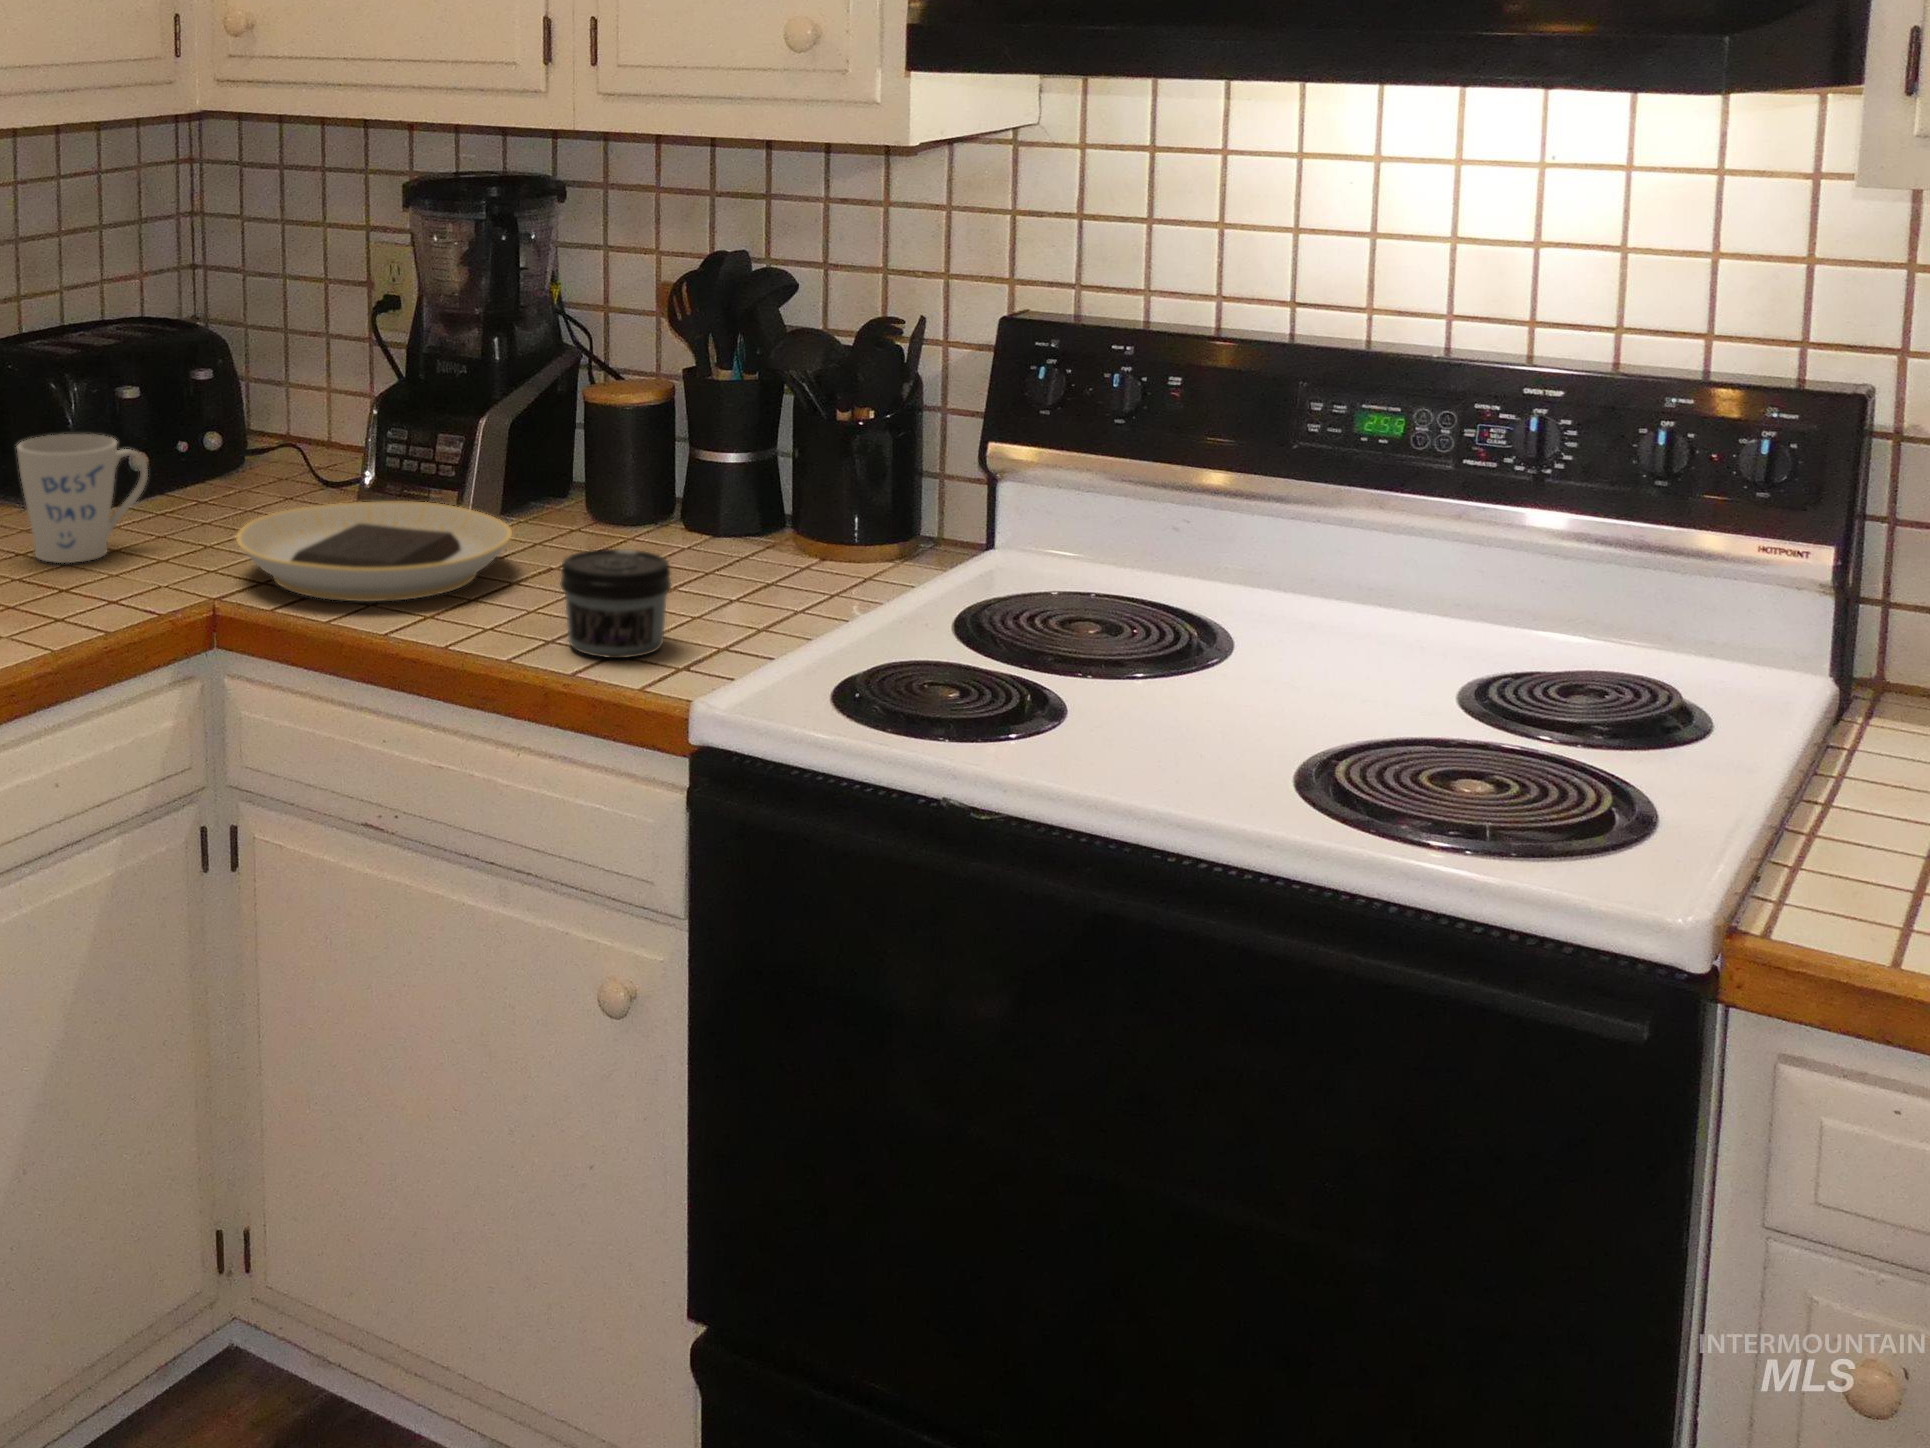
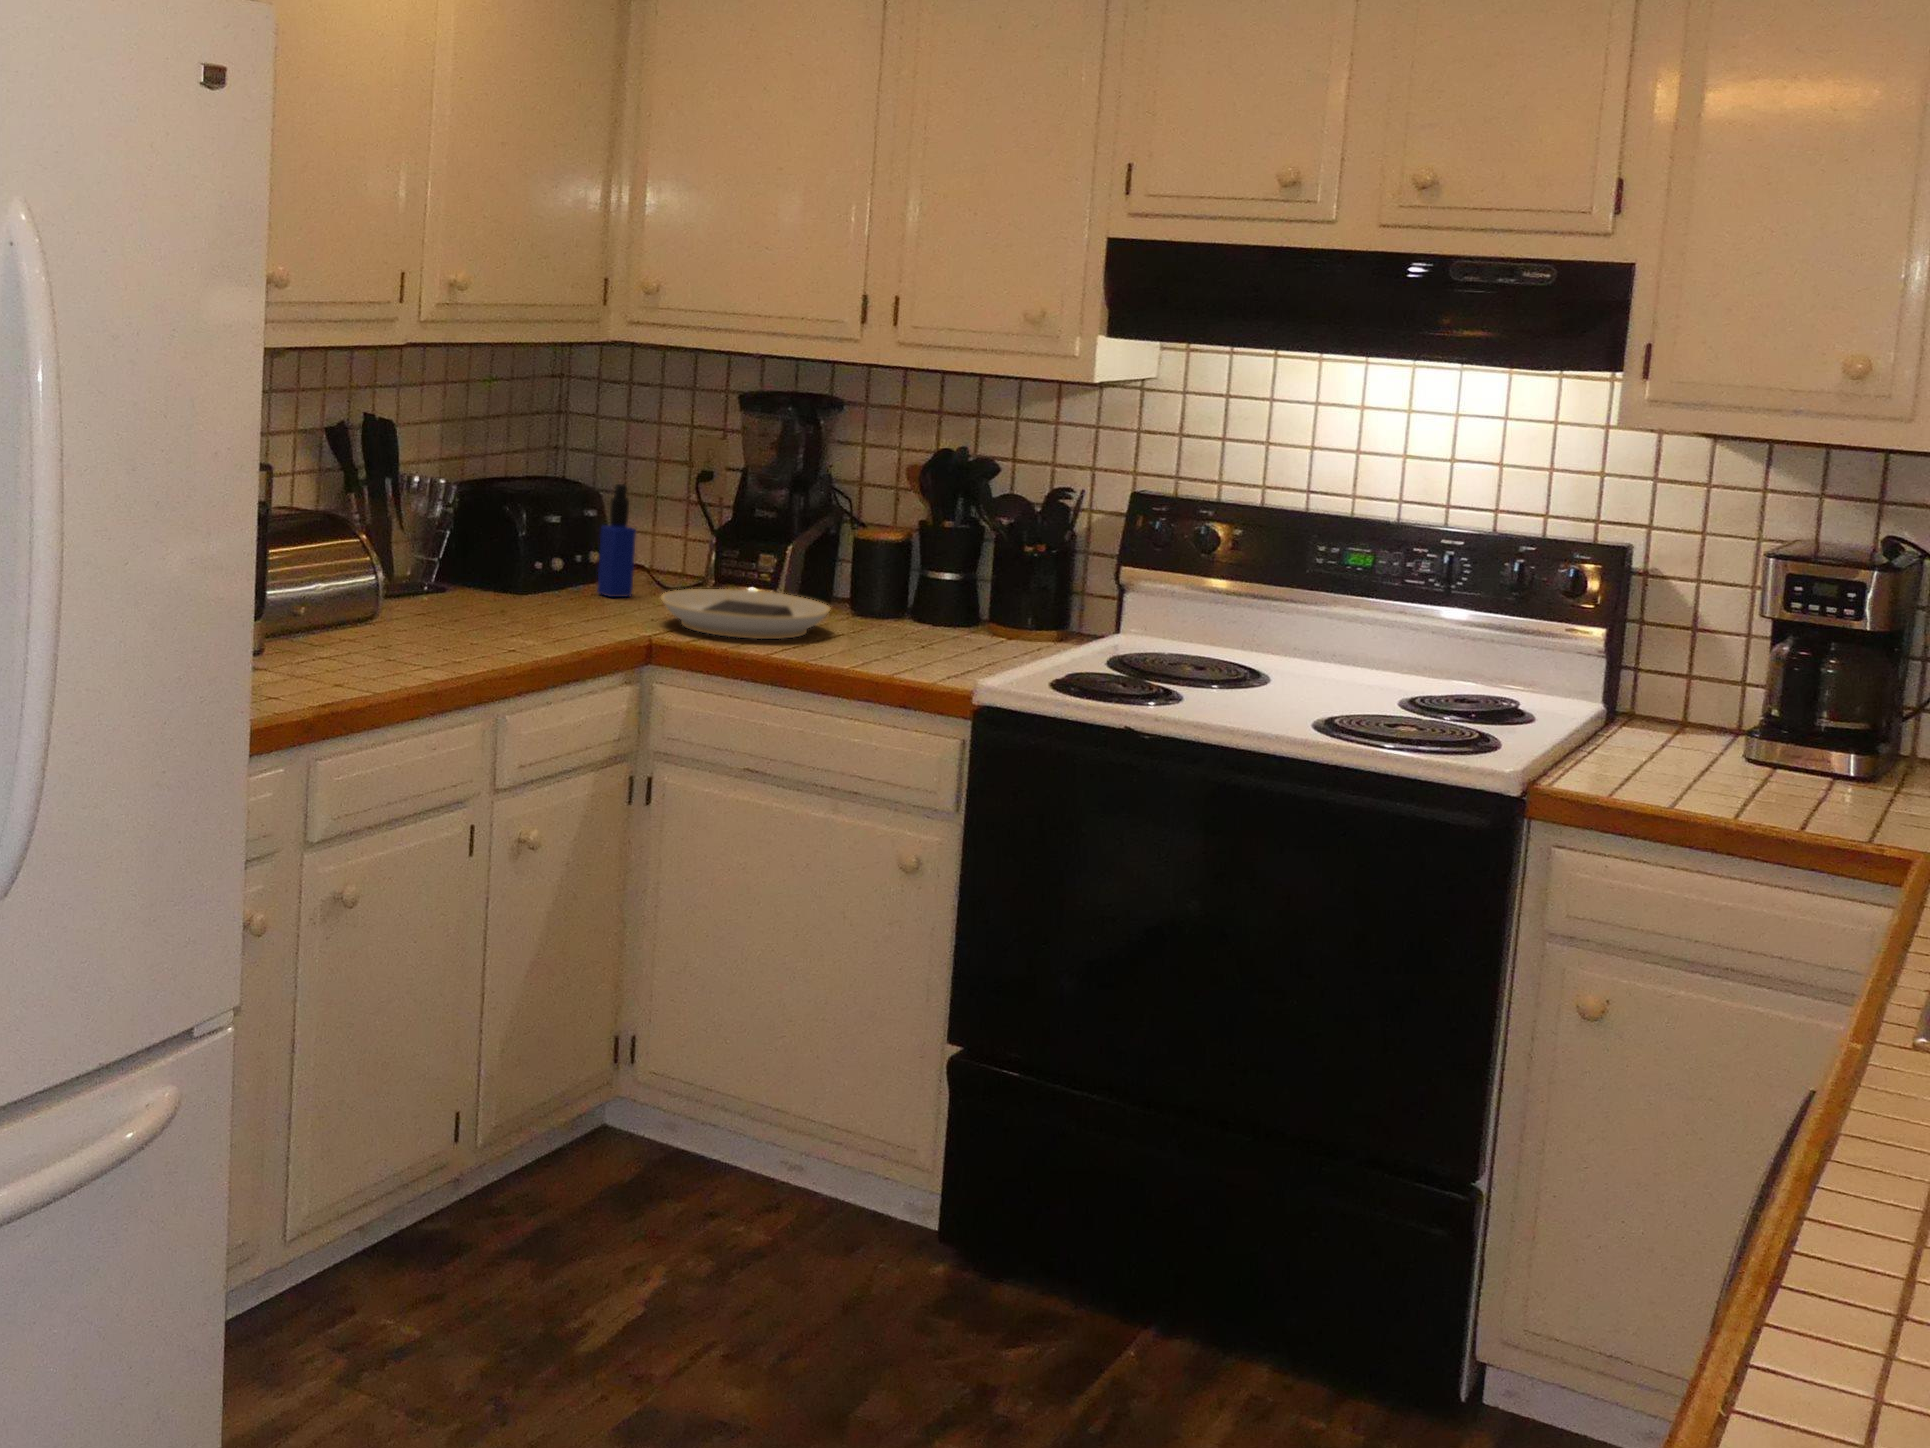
bottle: none [193,335,248,514] -> present [597,484,636,597]
mug: present [17,434,148,563] -> none [516,537,592,614]
jar: present [560,549,671,658] -> none [885,608,951,667]

